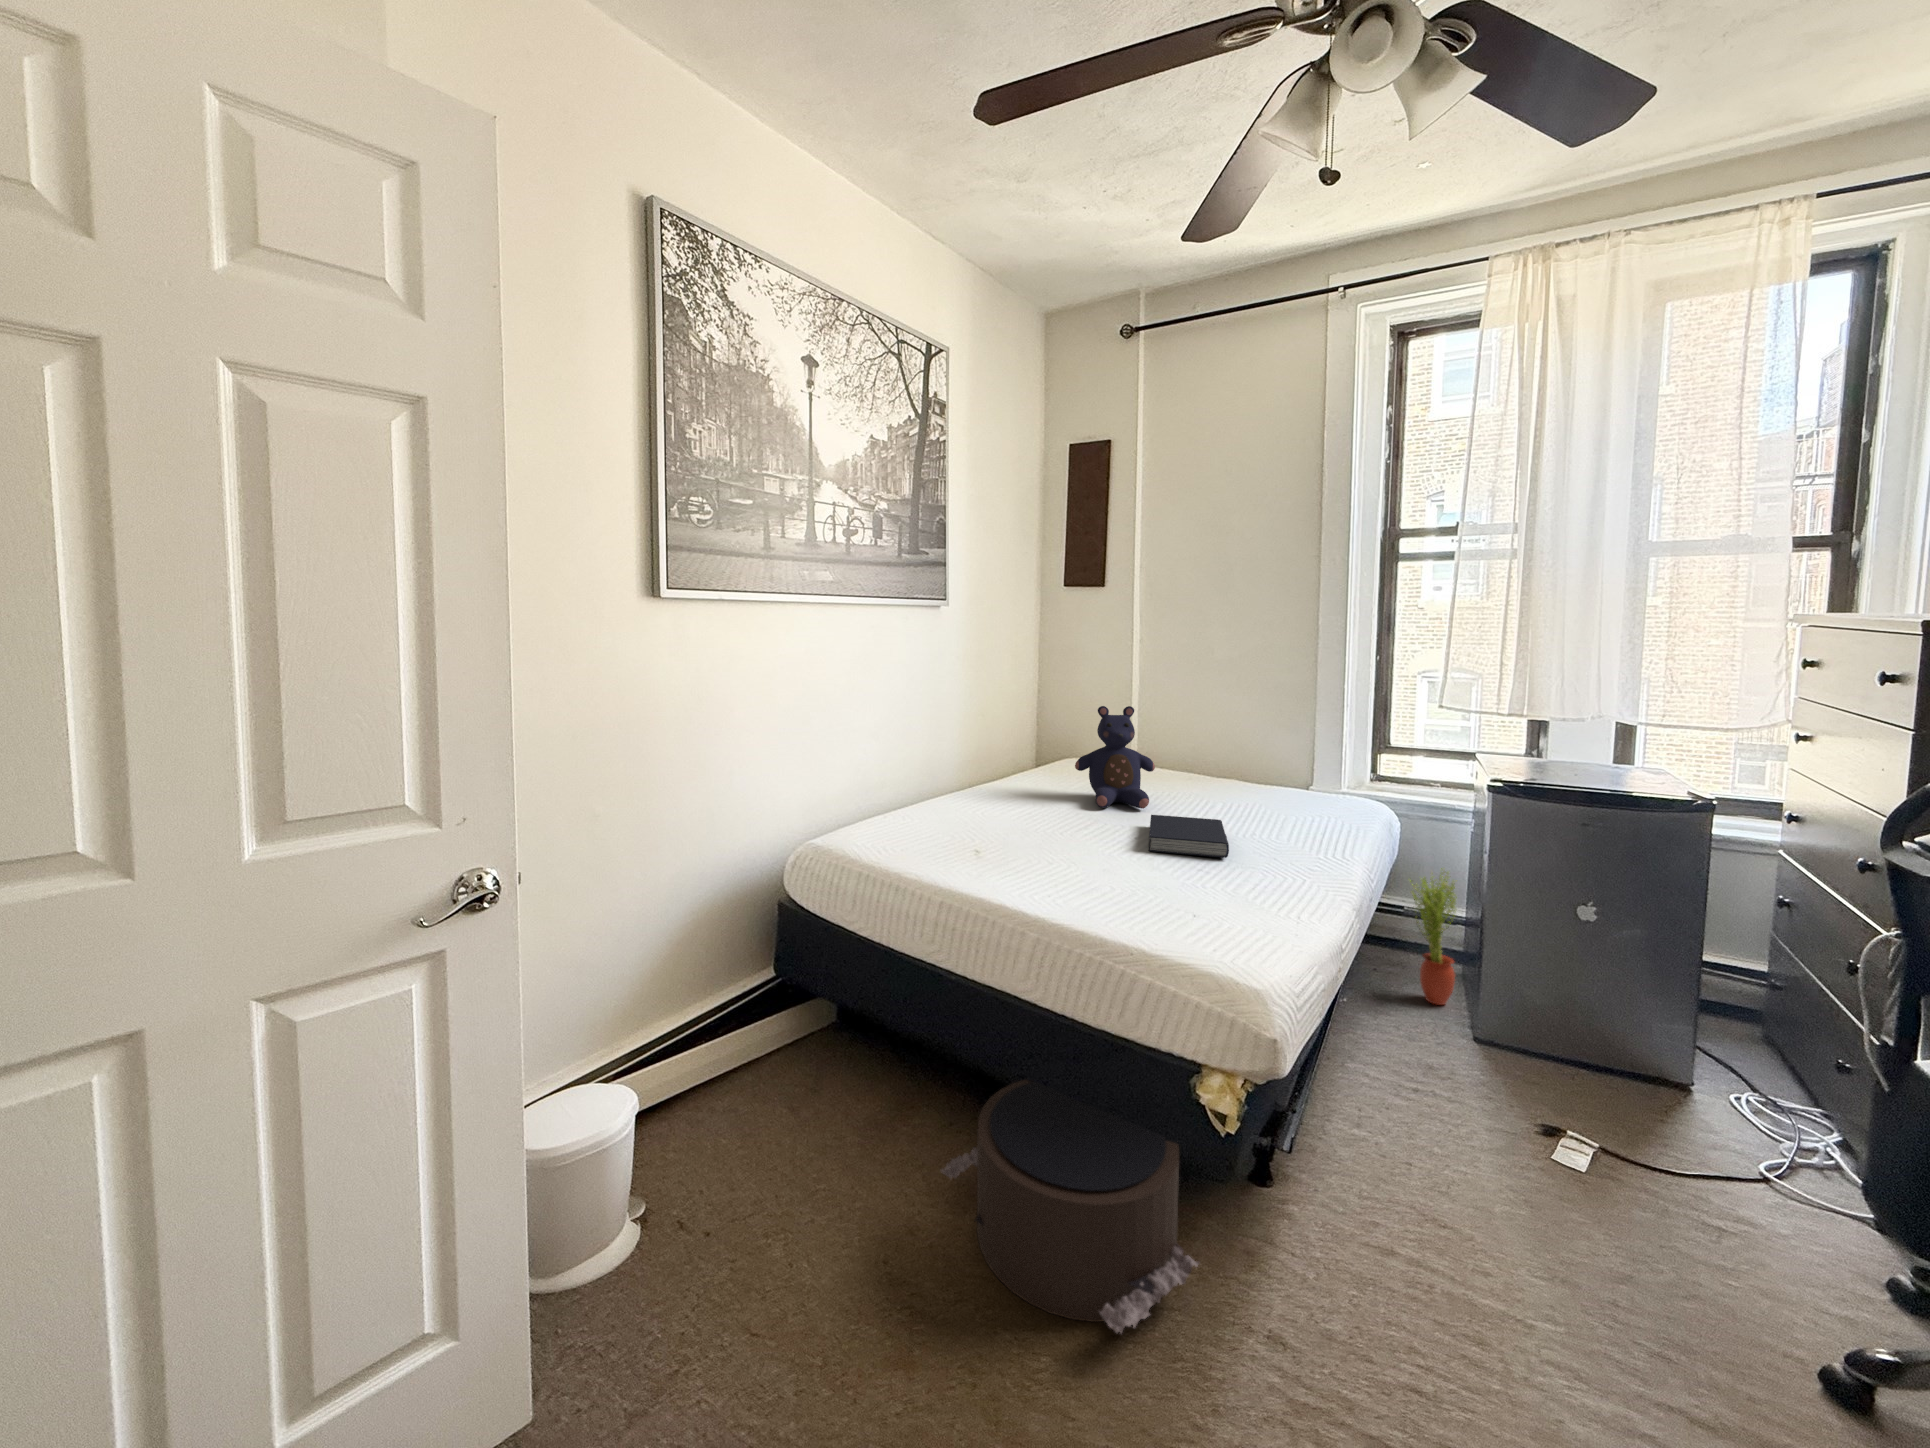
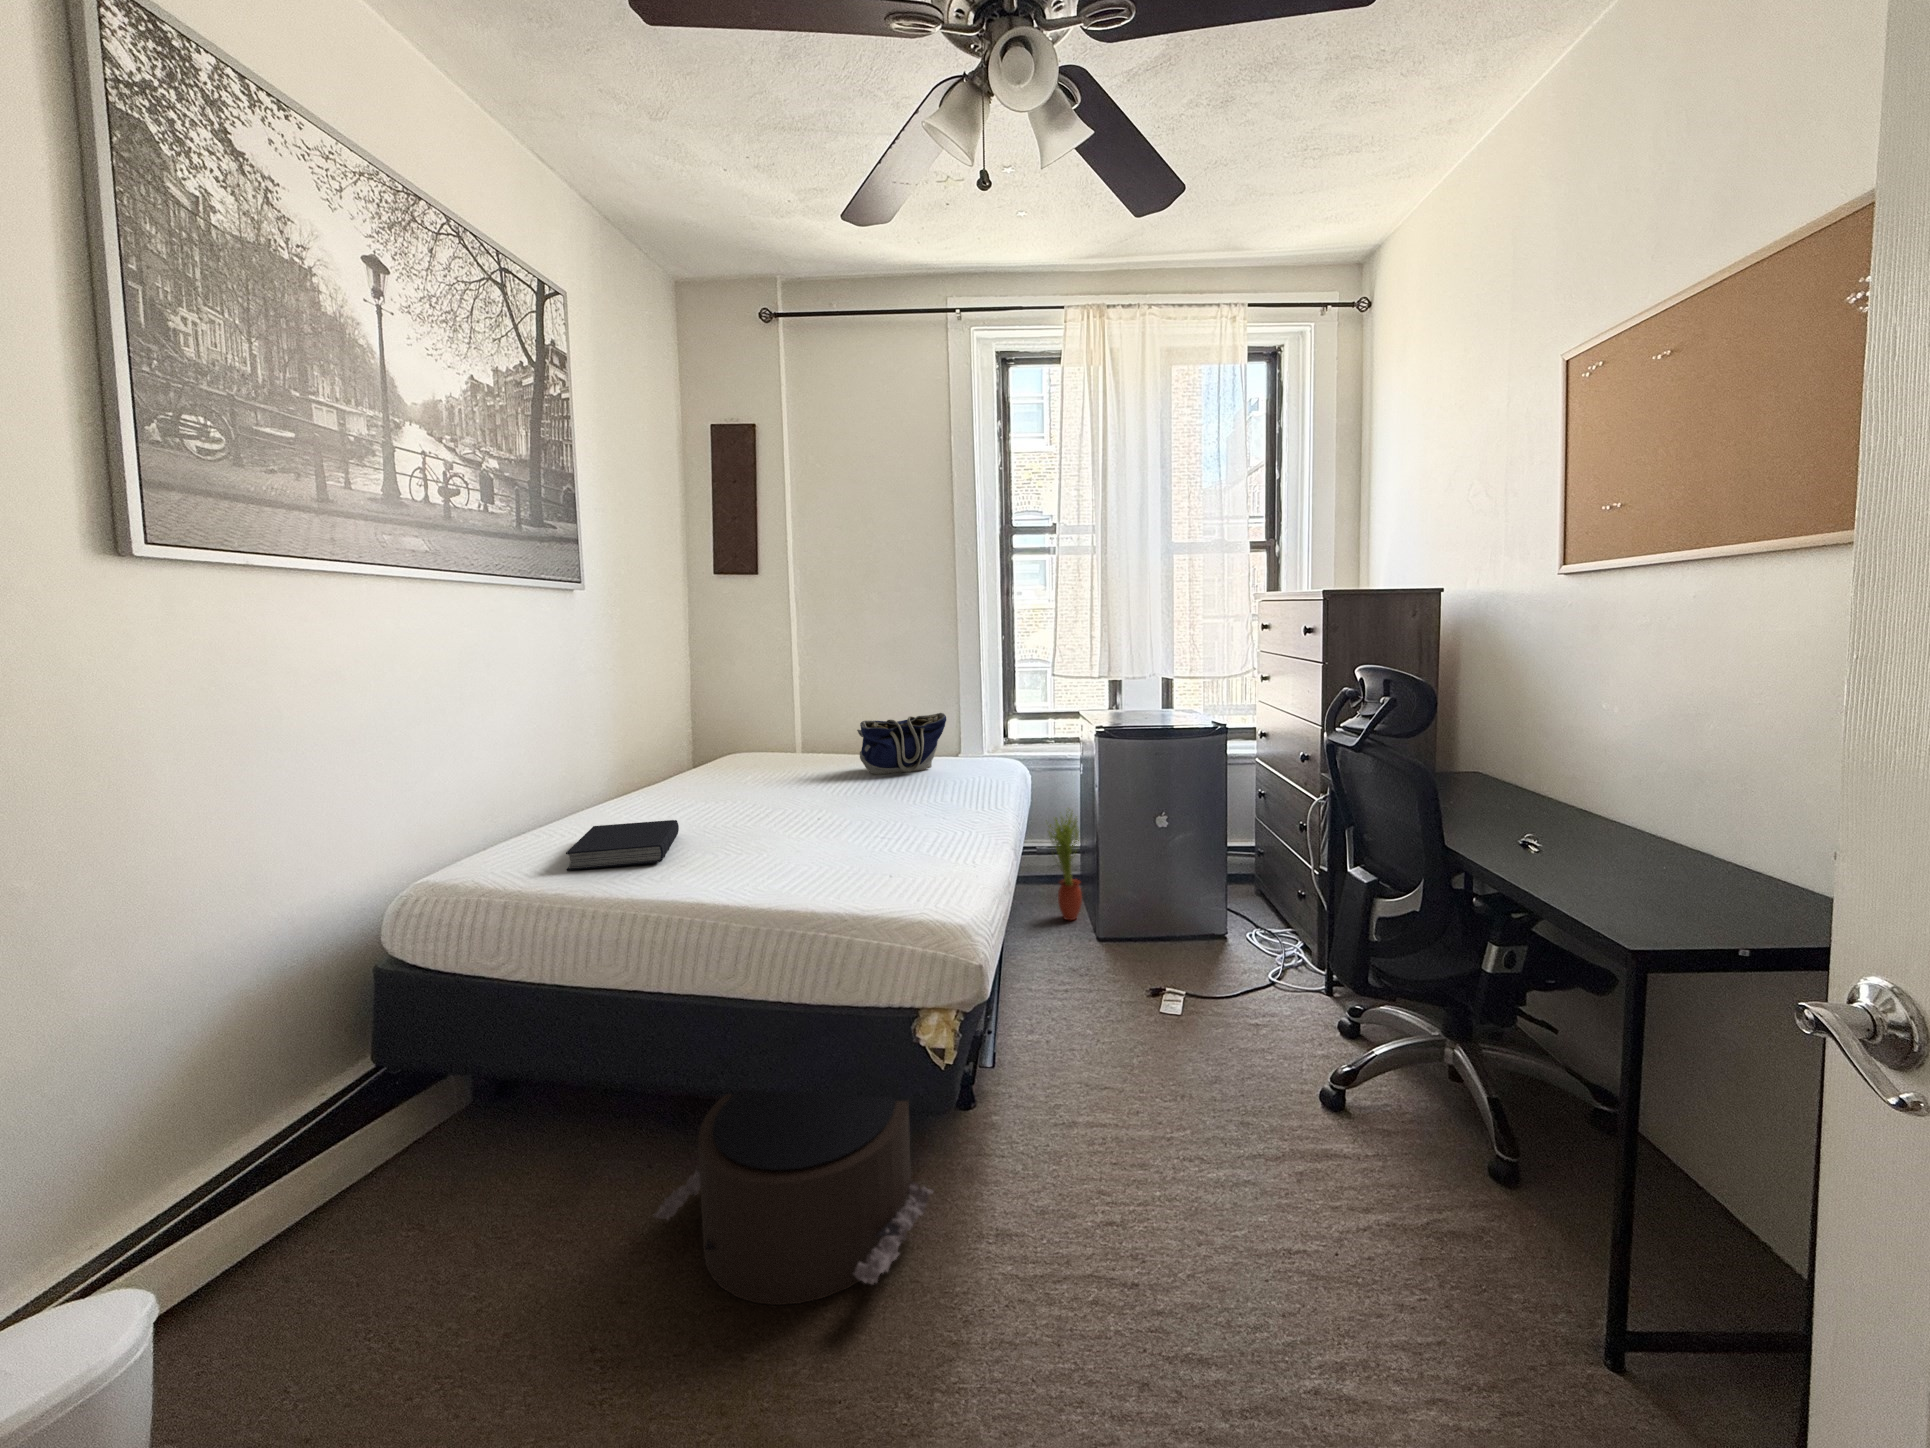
teddy bear: present [1075,706,1155,808] -> none [752,691,833,796]
tote bag: none [1183,739,1286,798] -> present [857,713,946,774]
book: present [1149,815,1229,858] -> present [566,820,679,870]

